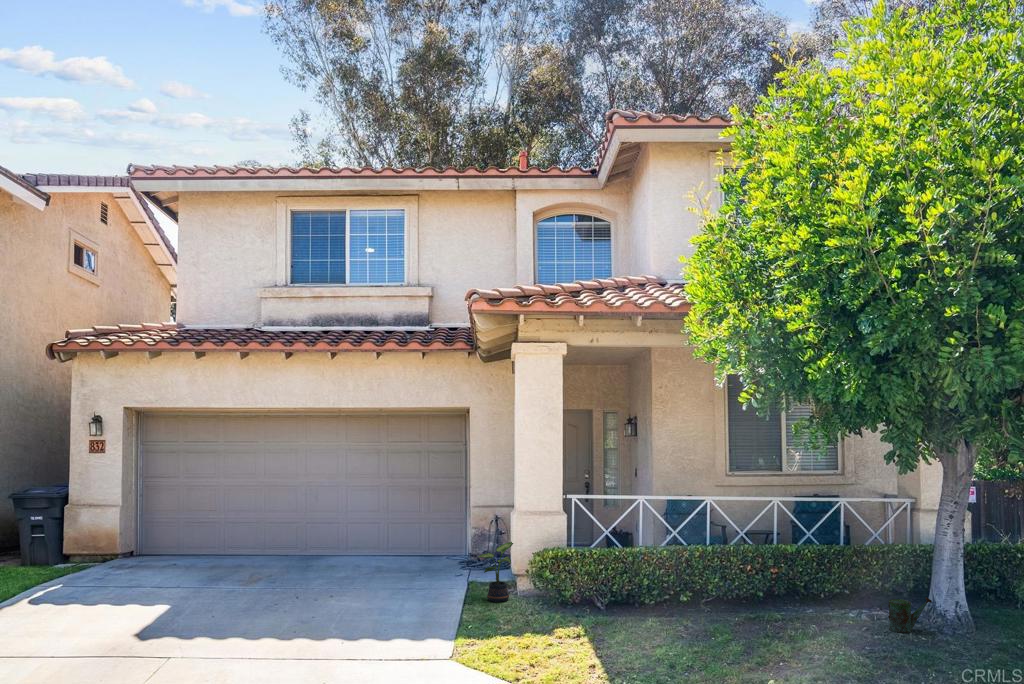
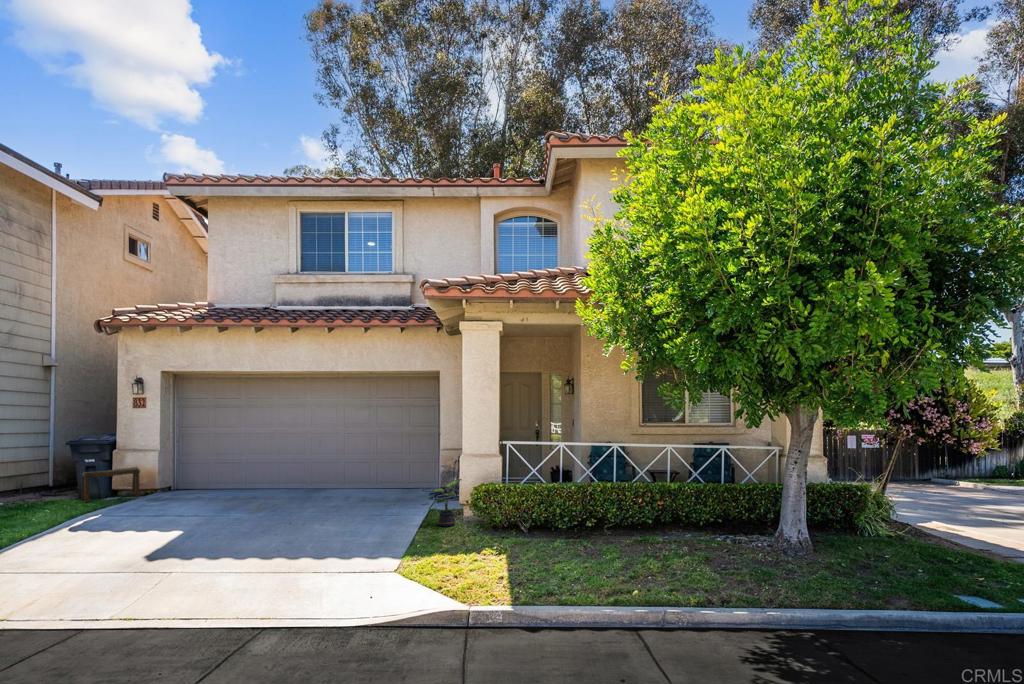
bench: none [24,529,98,575] -> present [81,467,140,502]
watering can: present [881,597,932,633] -> none [740,525,780,553]

